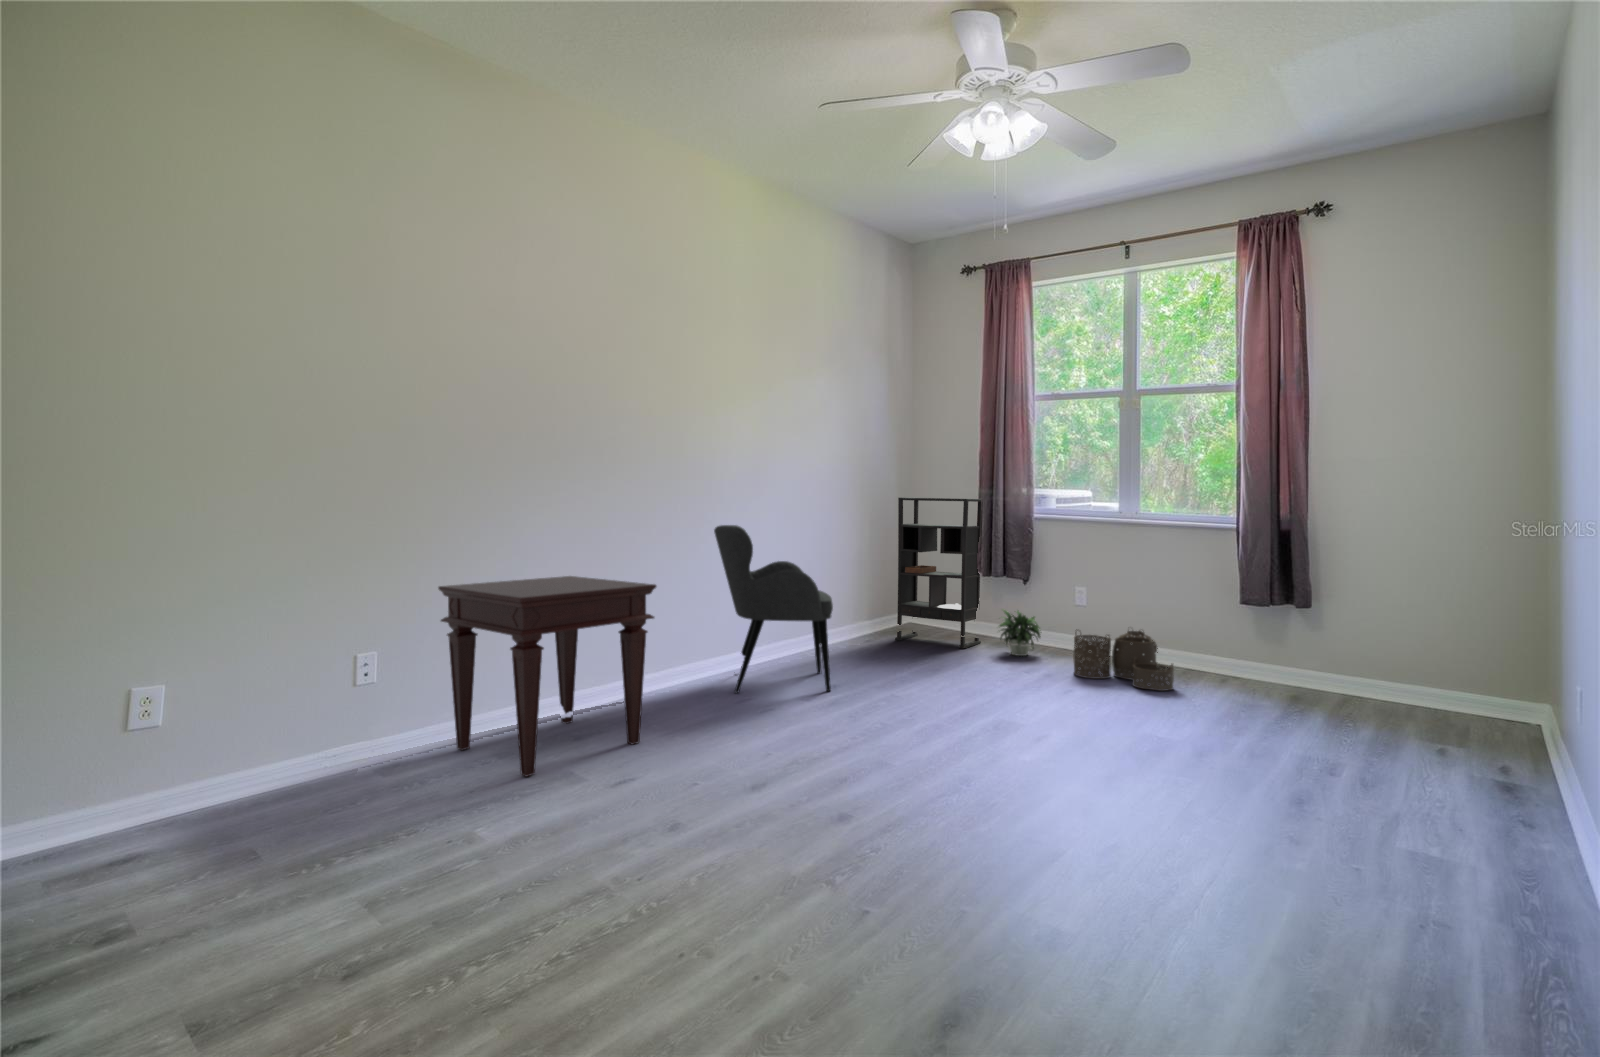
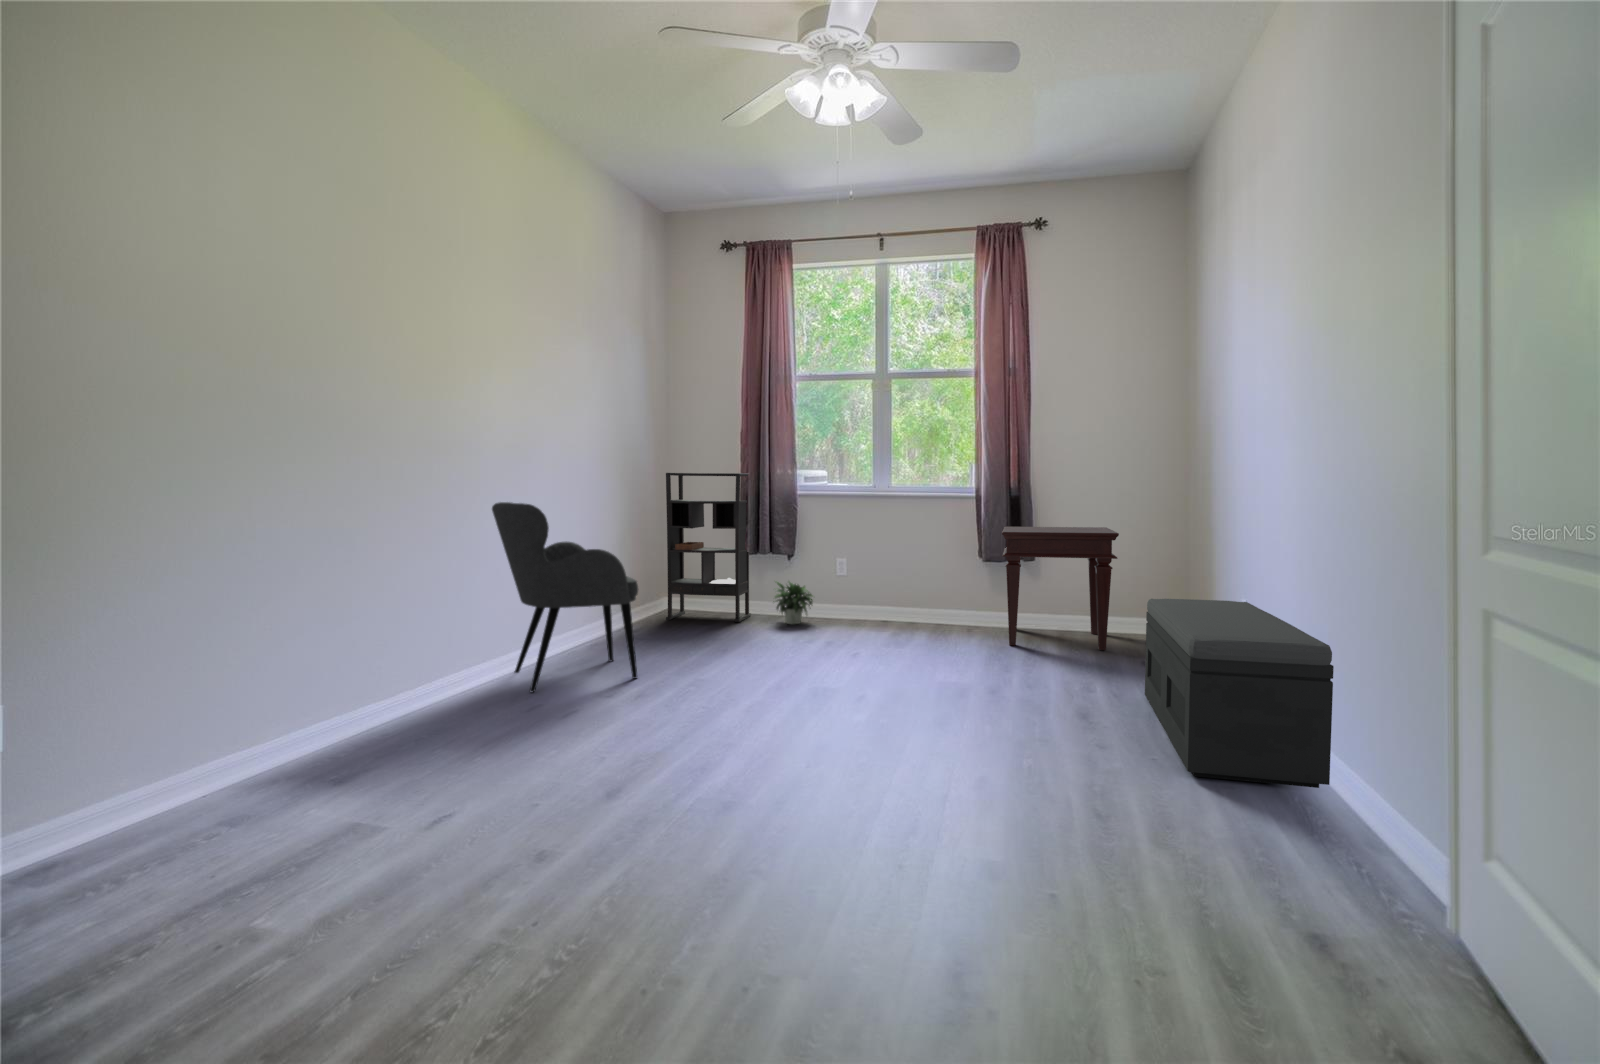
side table: present [438,576,656,776] -> present [1002,527,1119,650]
woven basket: present [1073,629,1174,691] -> none [853,589,942,644]
storage bench: none [1364,661,1579,929] -> present [1145,599,1334,788]

